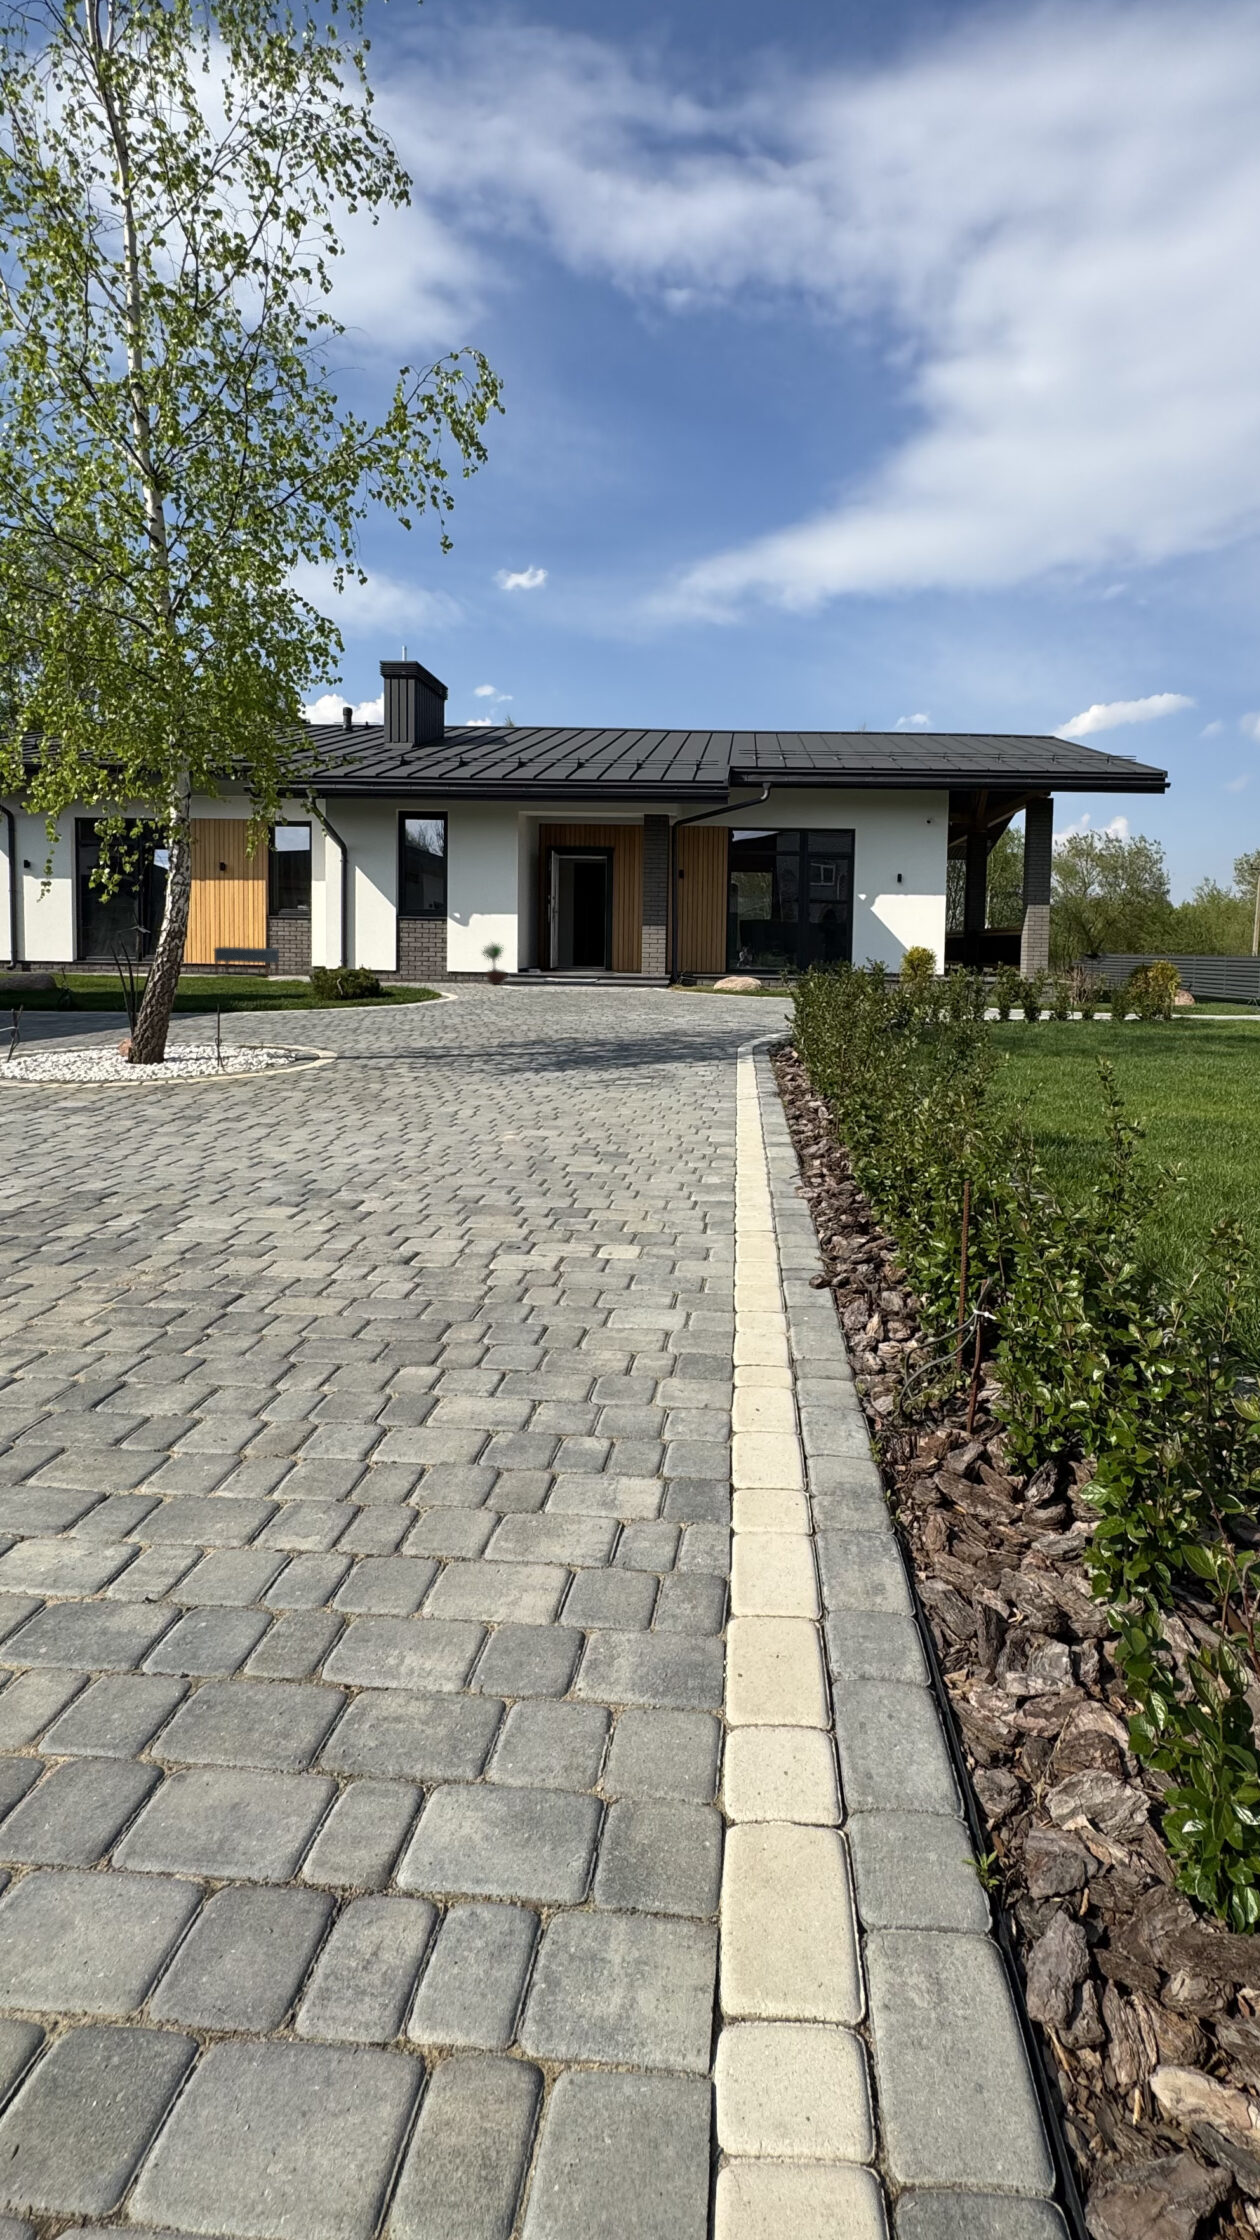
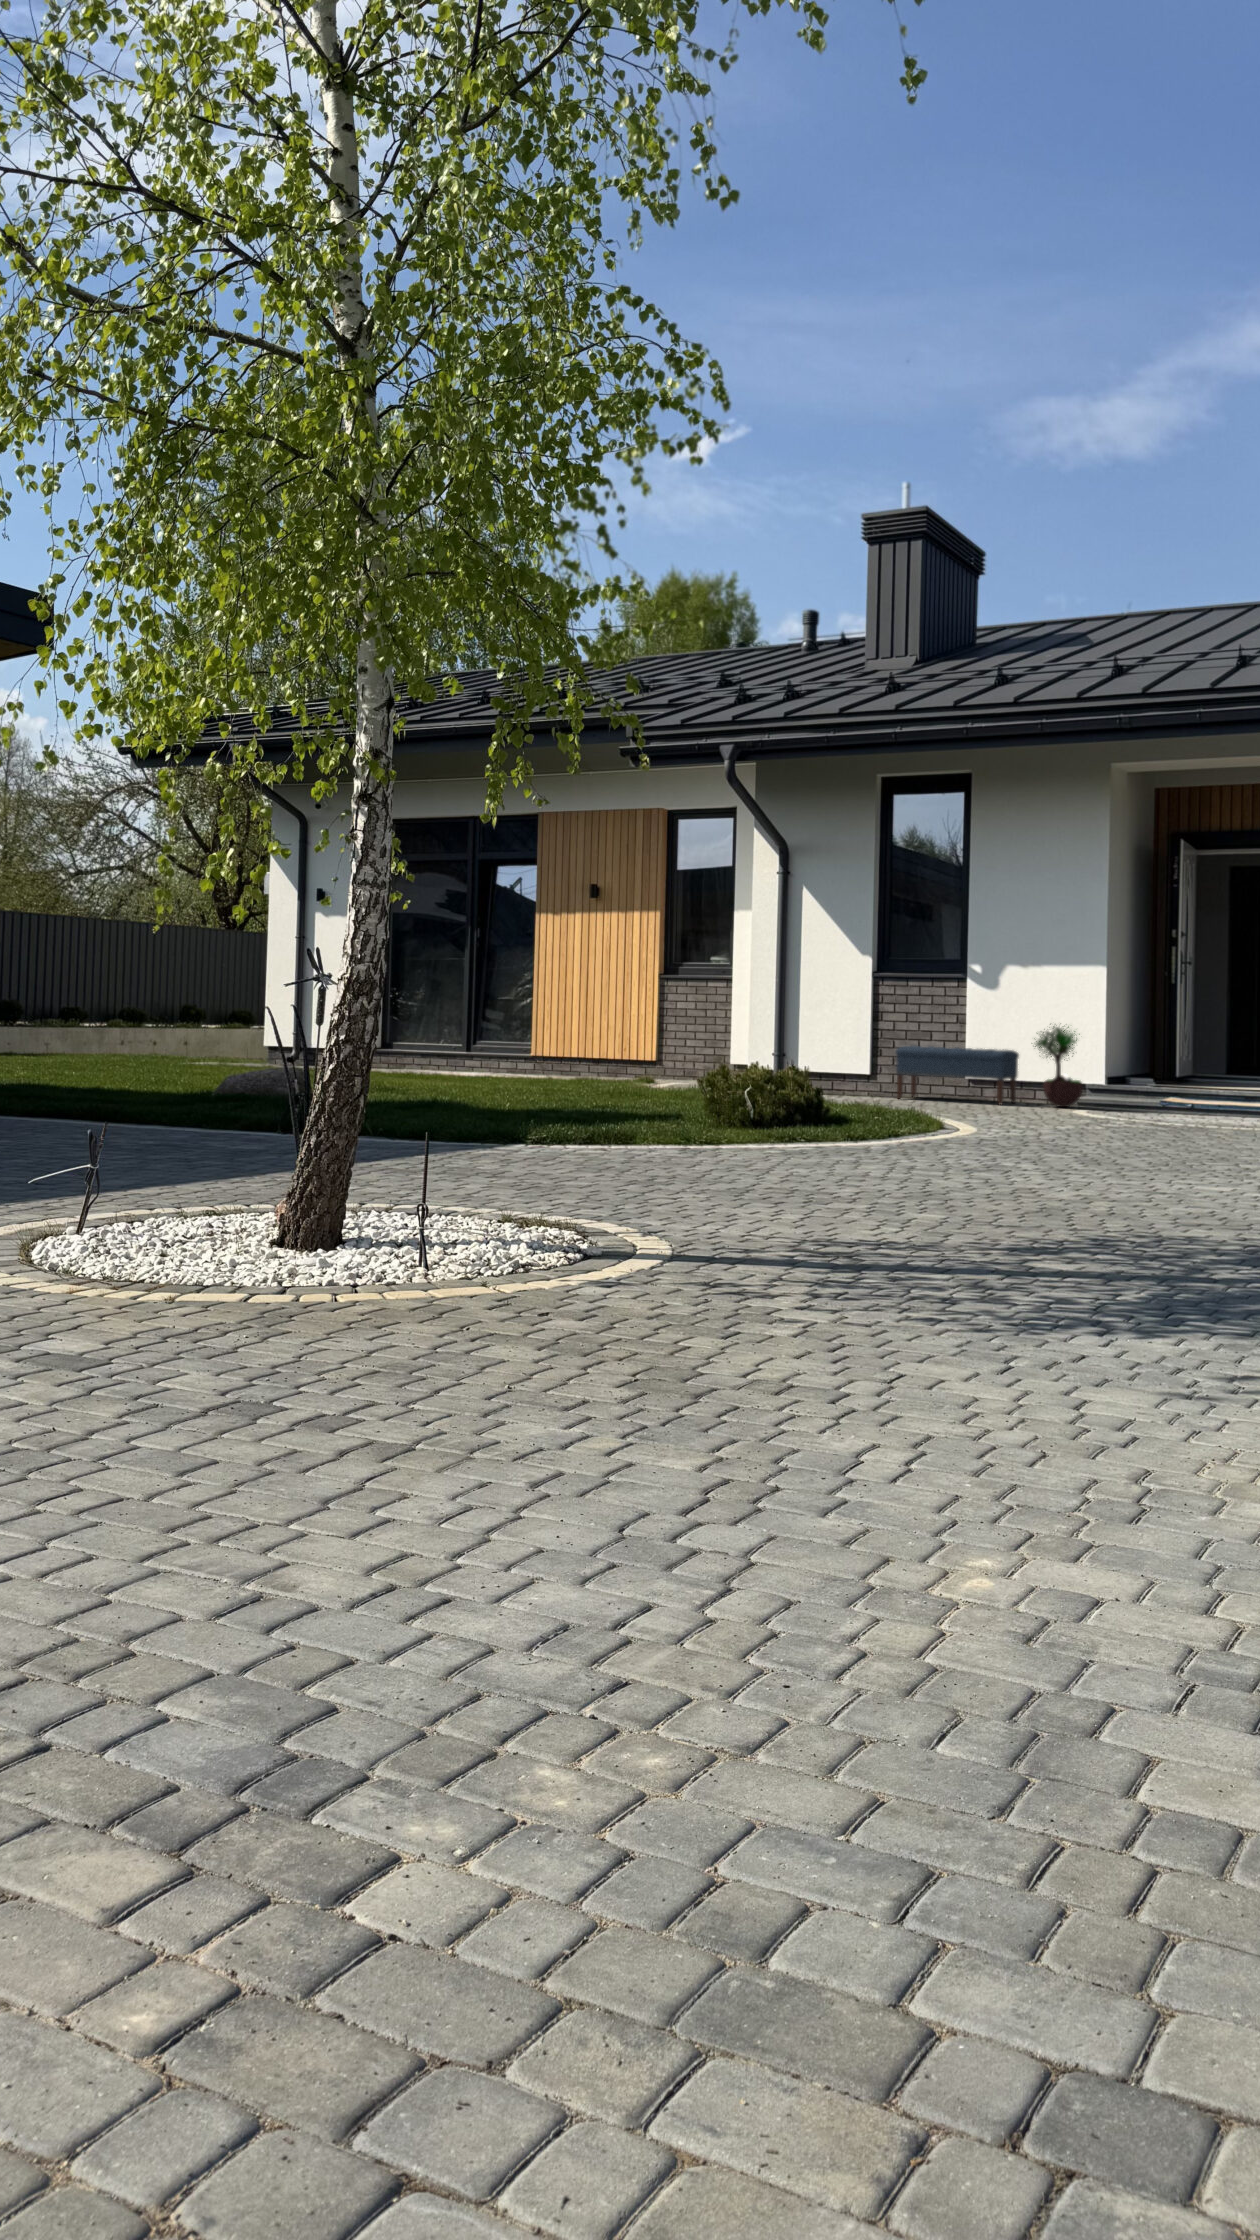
bench: present [214,946,279,975] -> present [896,1046,1019,1105]

